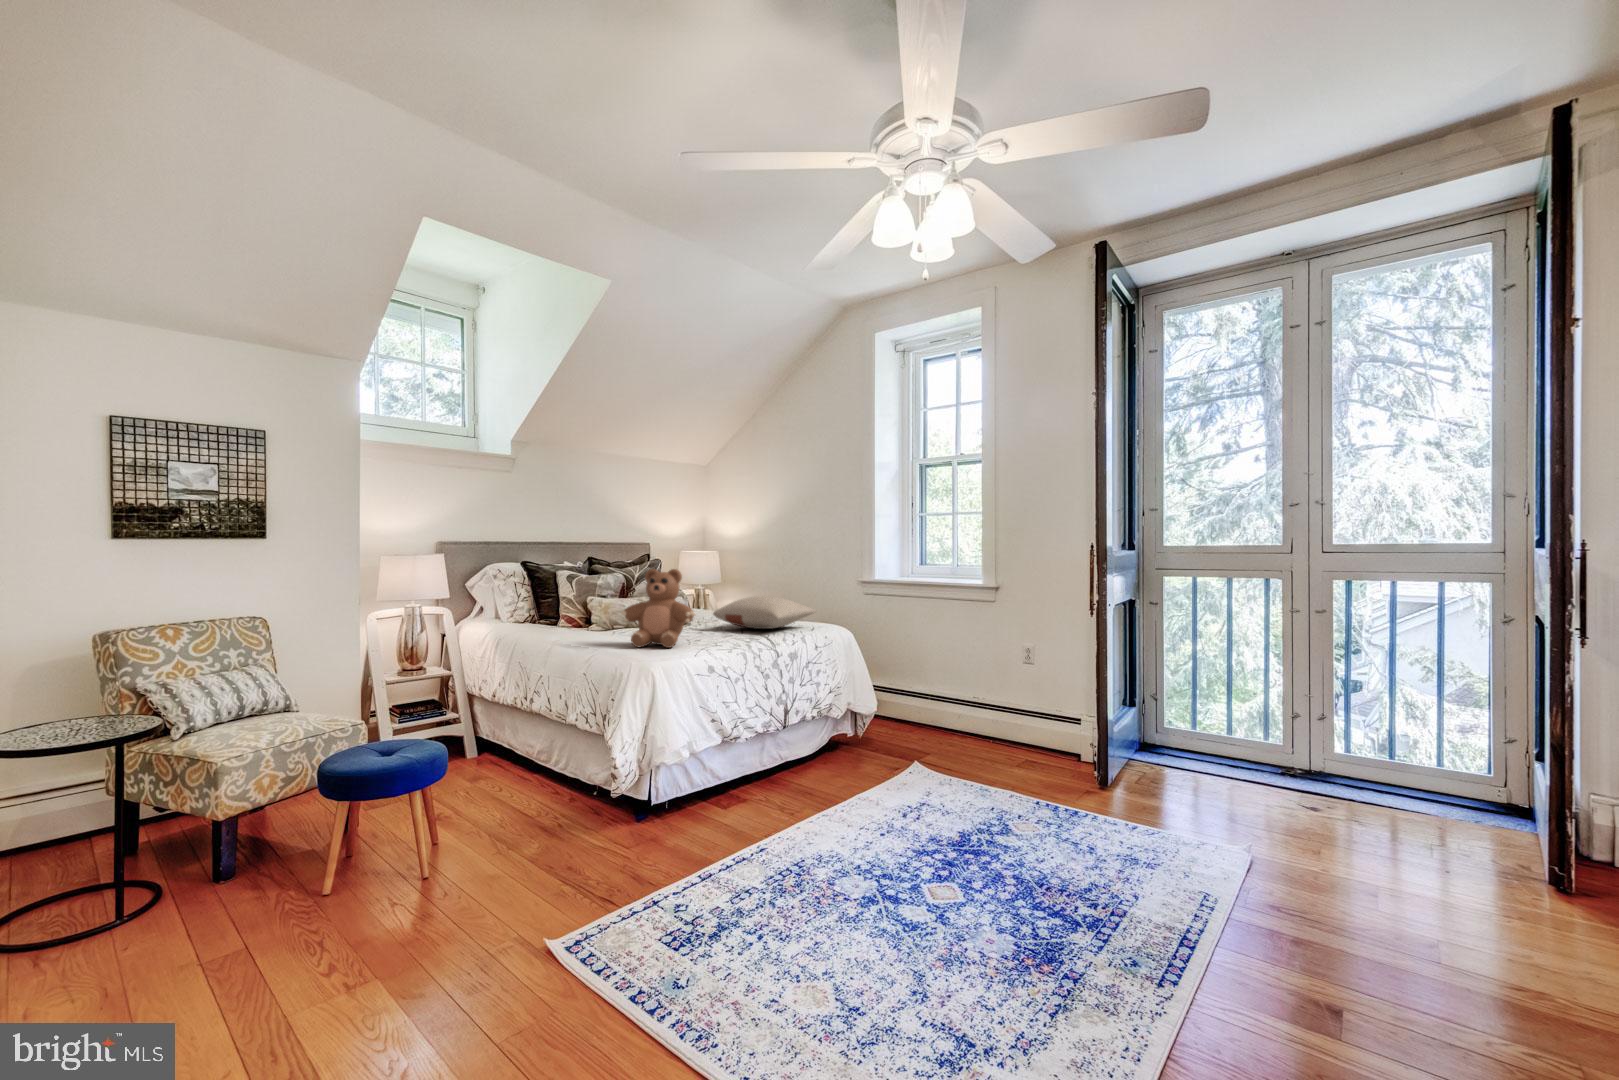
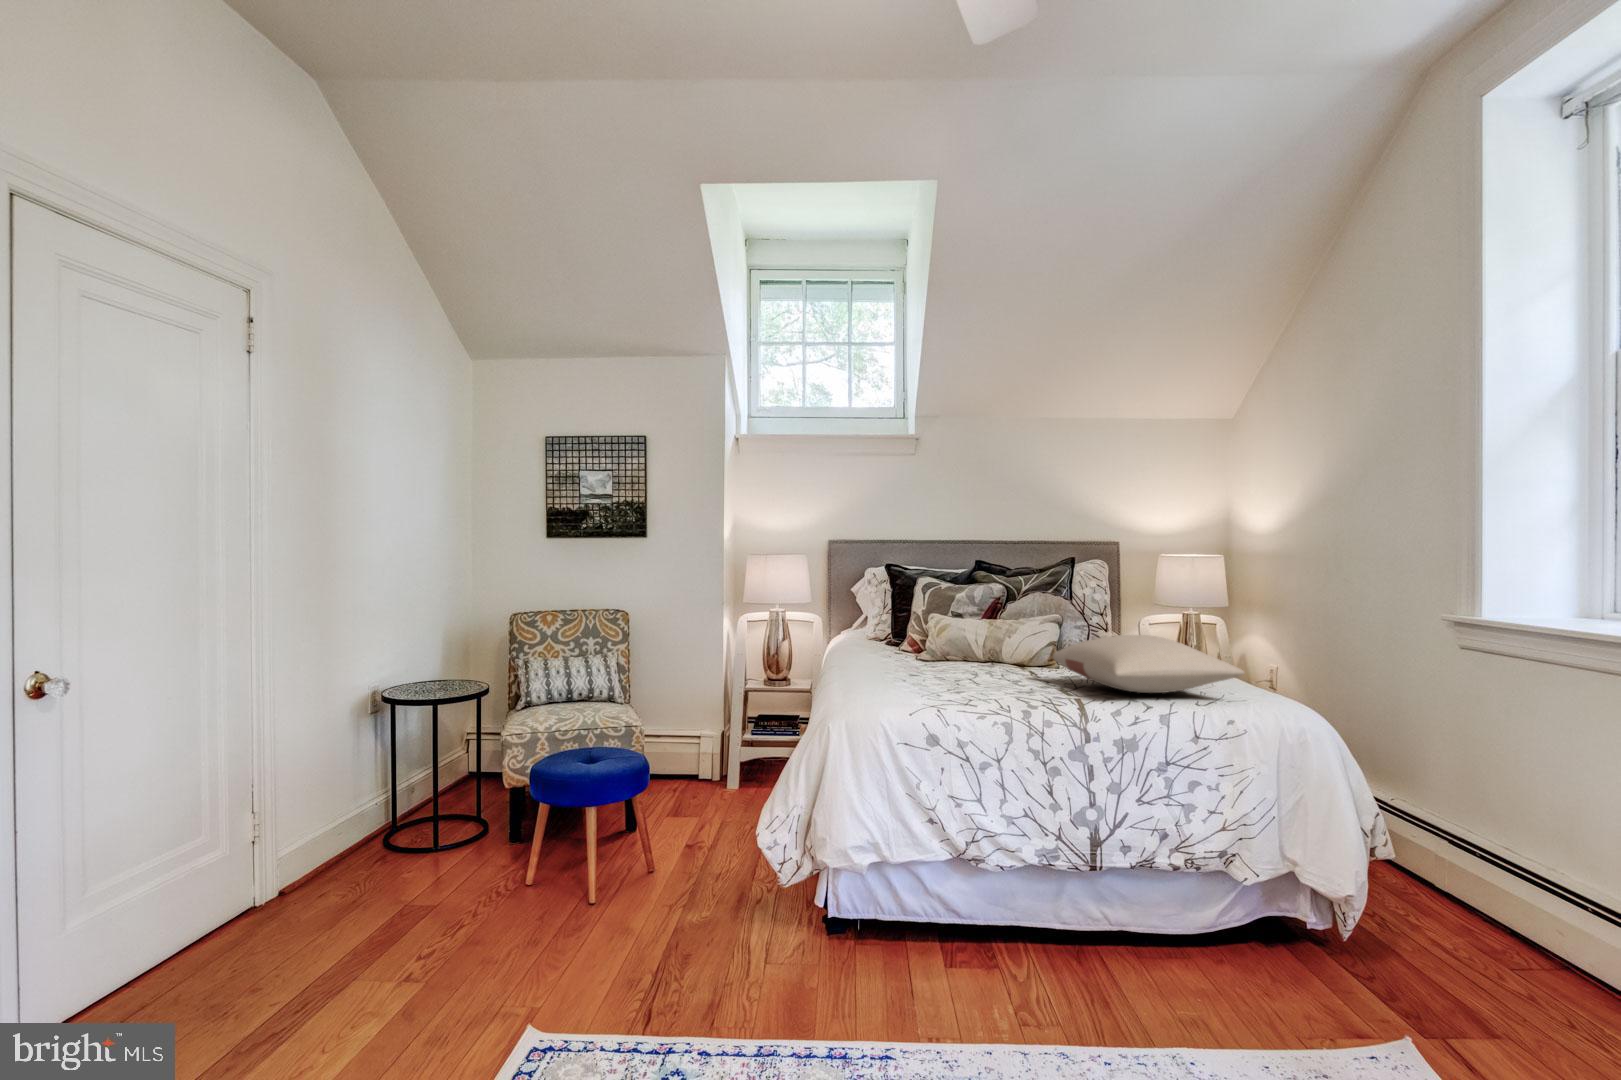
teddy bear: present [621,569,696,648] -> none [853,579,932,695]

